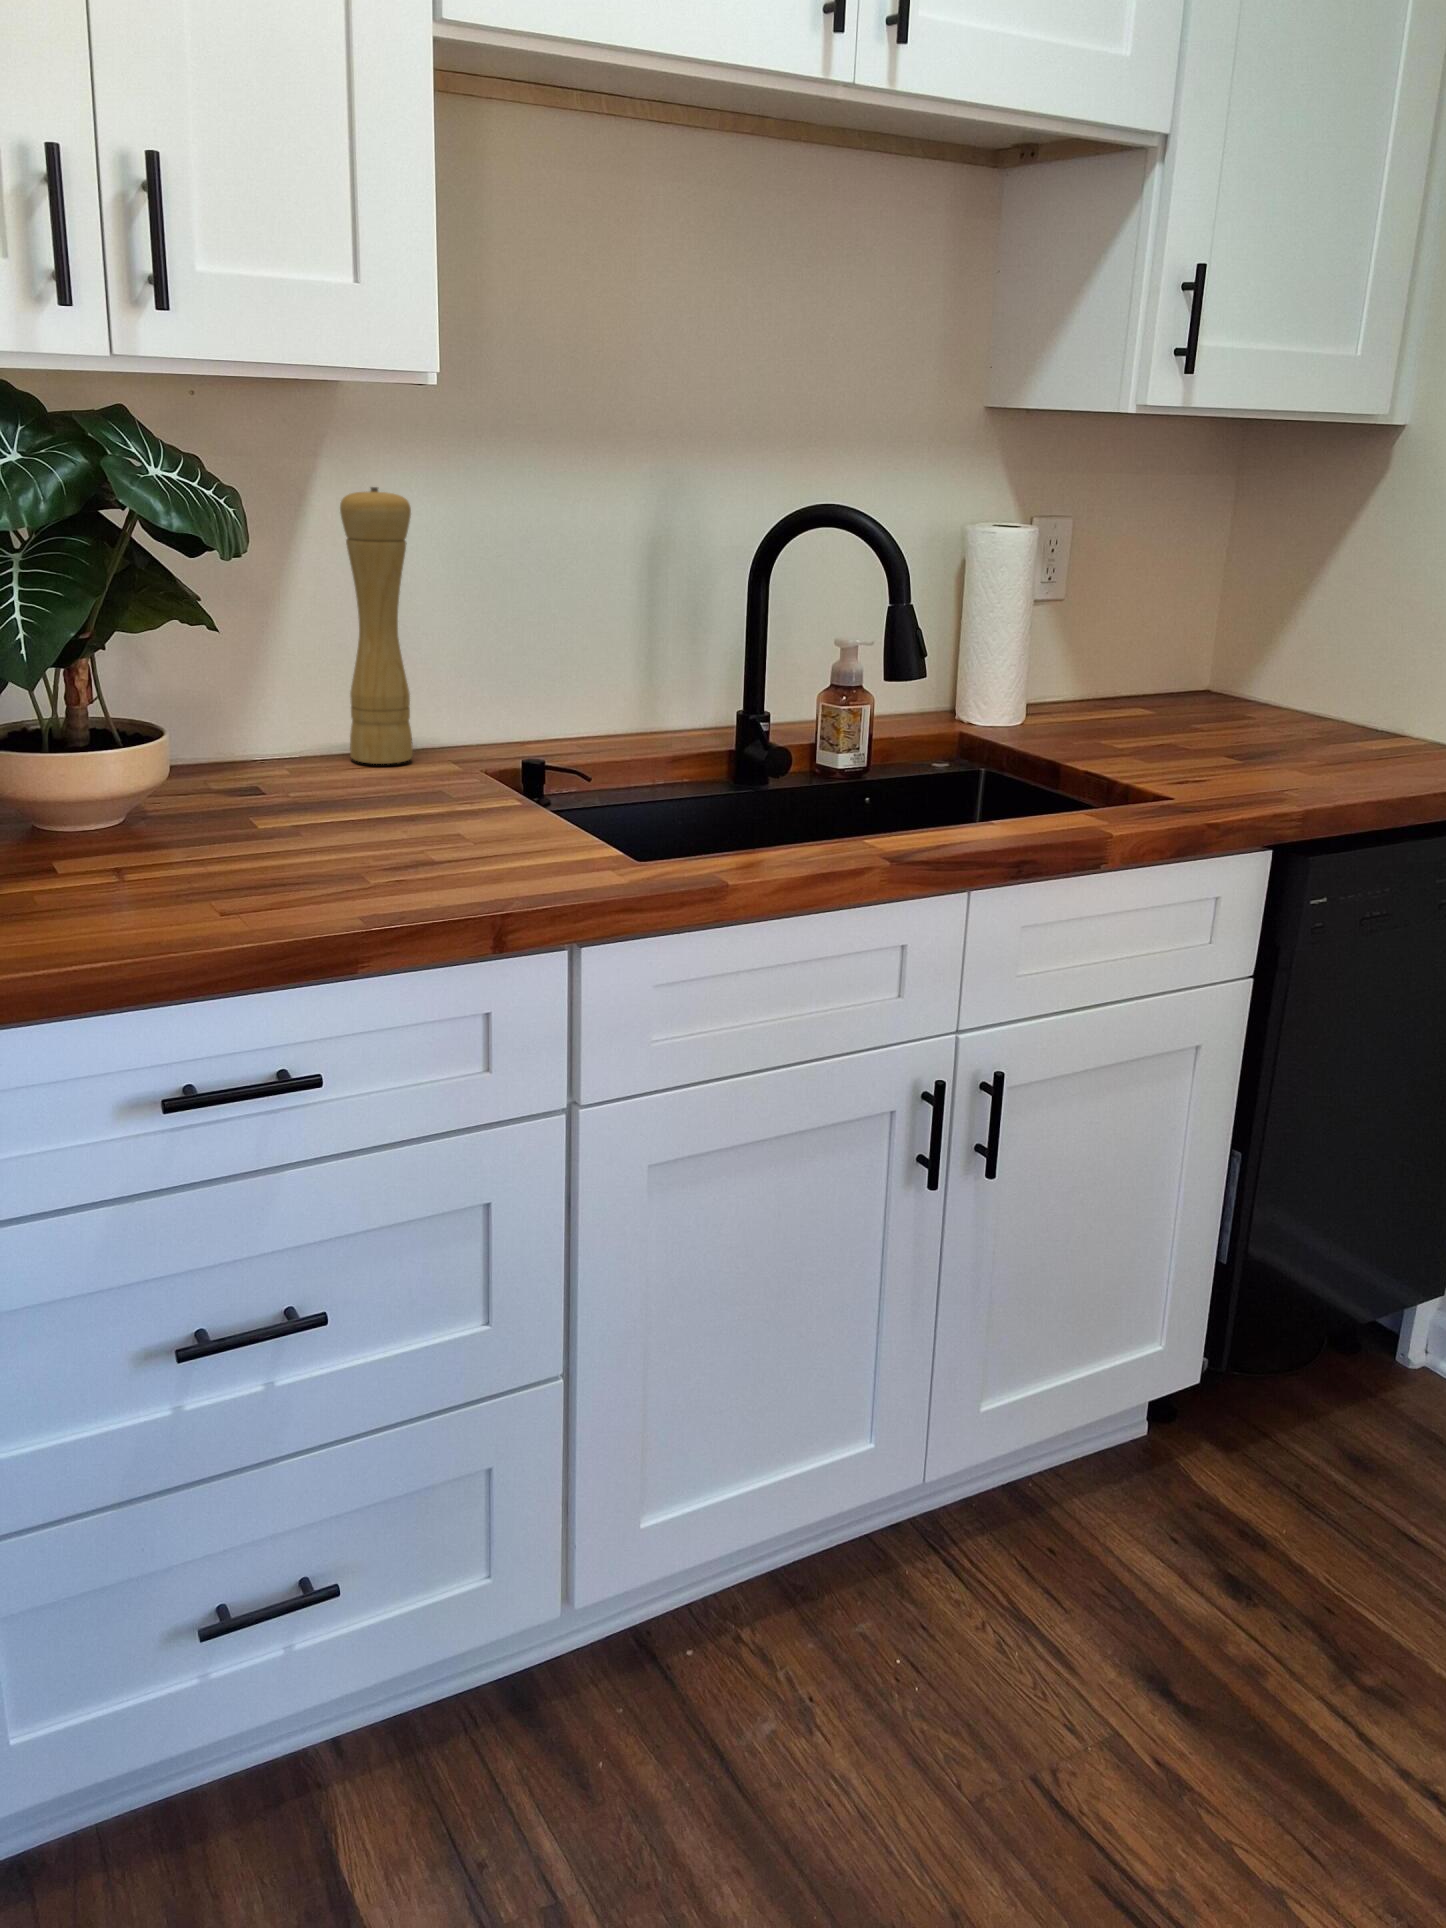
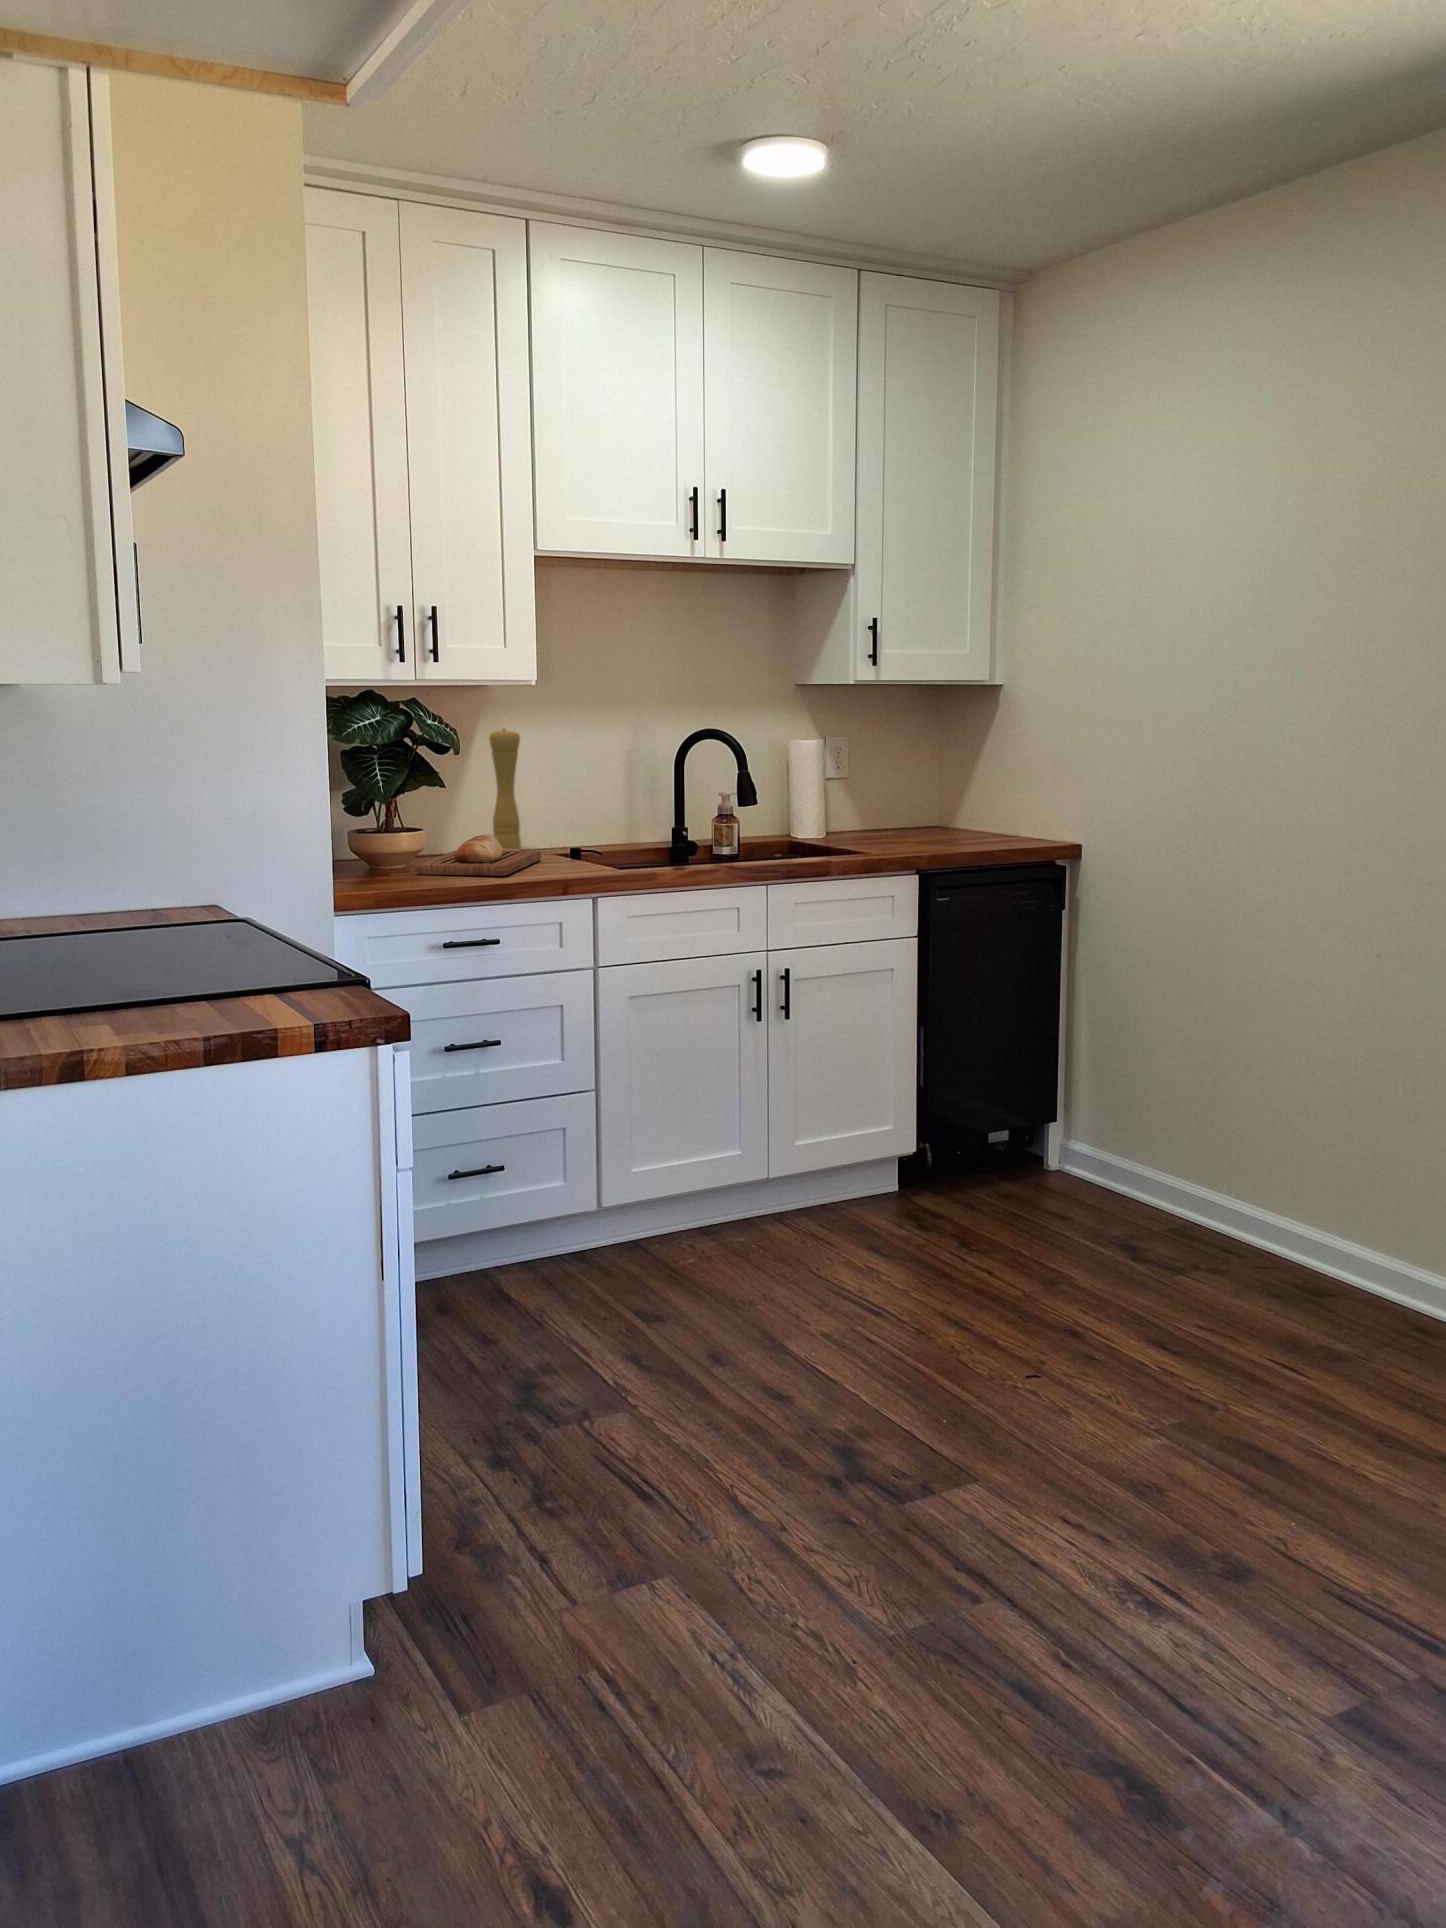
bread loaf: none [114,748,450,890] -> present [416,835,541,876]

